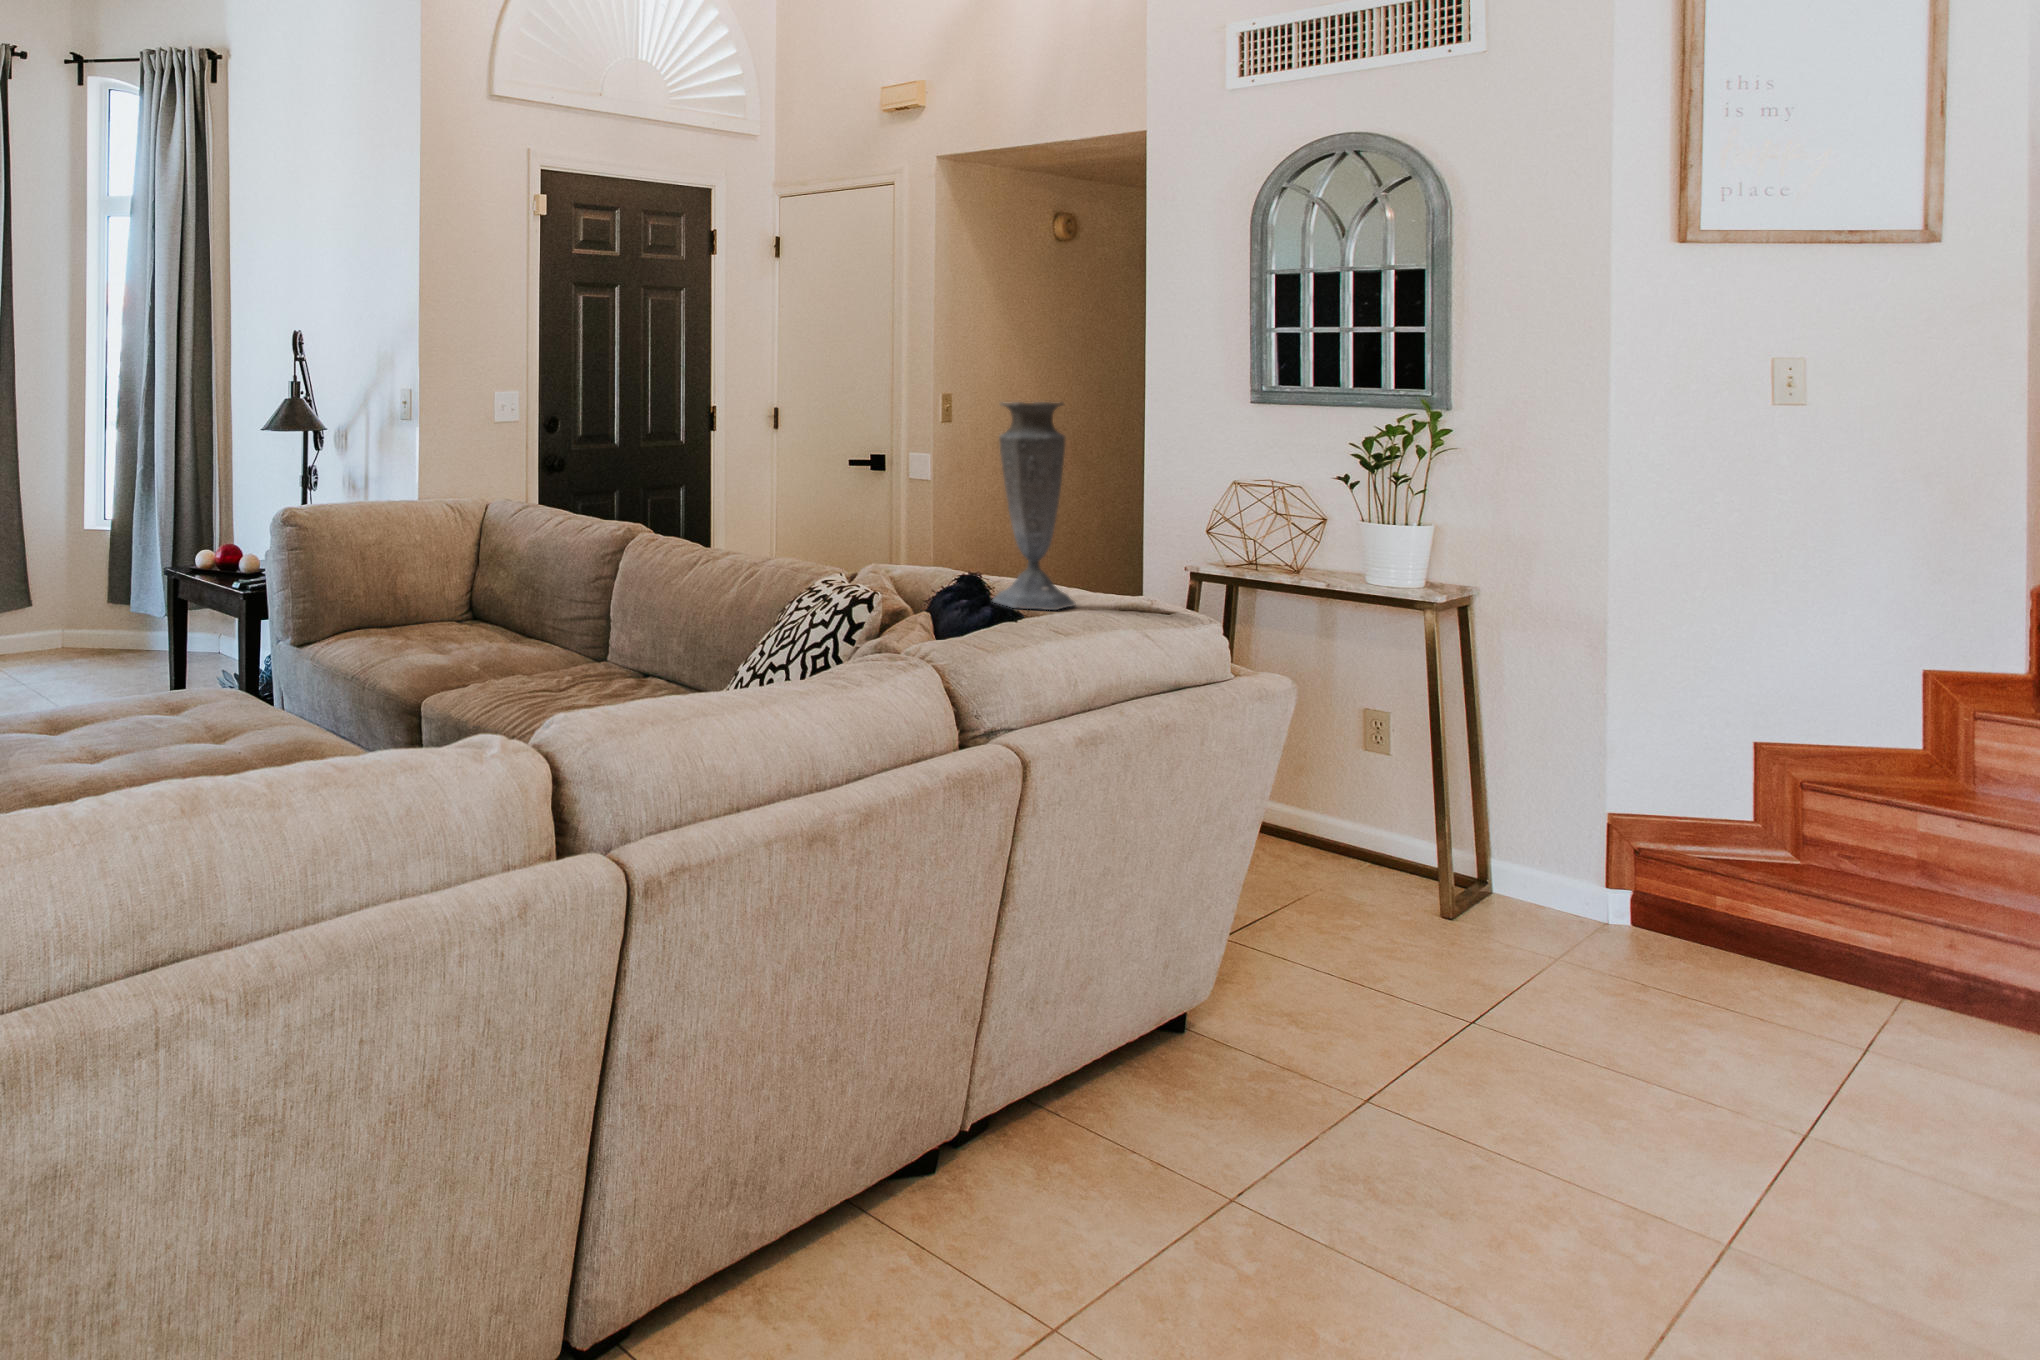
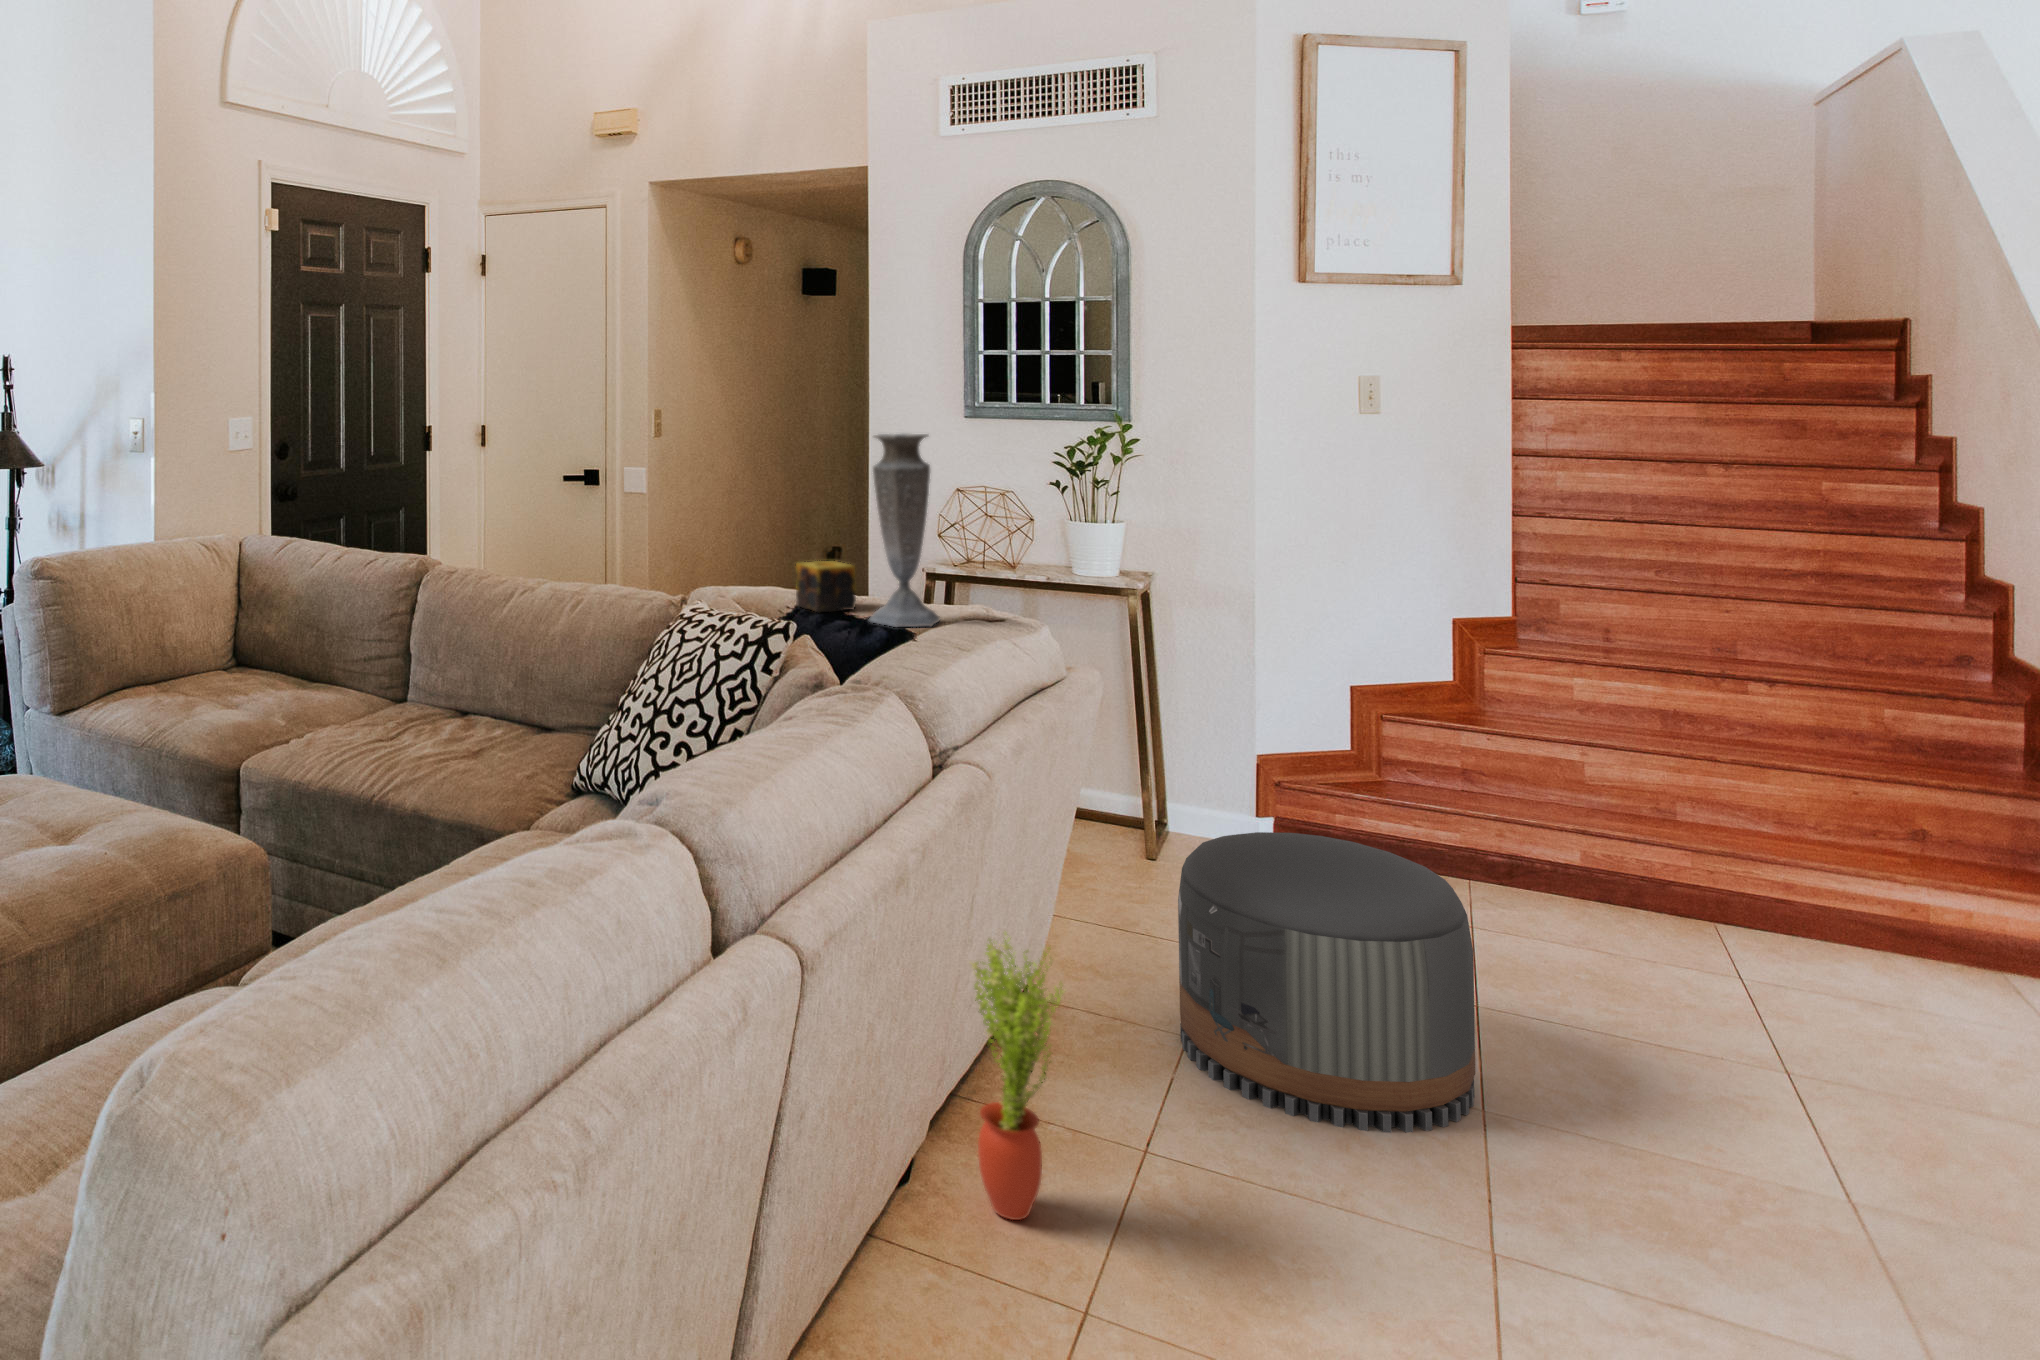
candle: none [937,539,997,591] -> present [796,561,856,612]
pouf: none [1343,882,1727,1264] -> present [1178,832,1475,1133]
potted plant: none [970,928,1081,1244] -> present [971,939,1065,1220]

